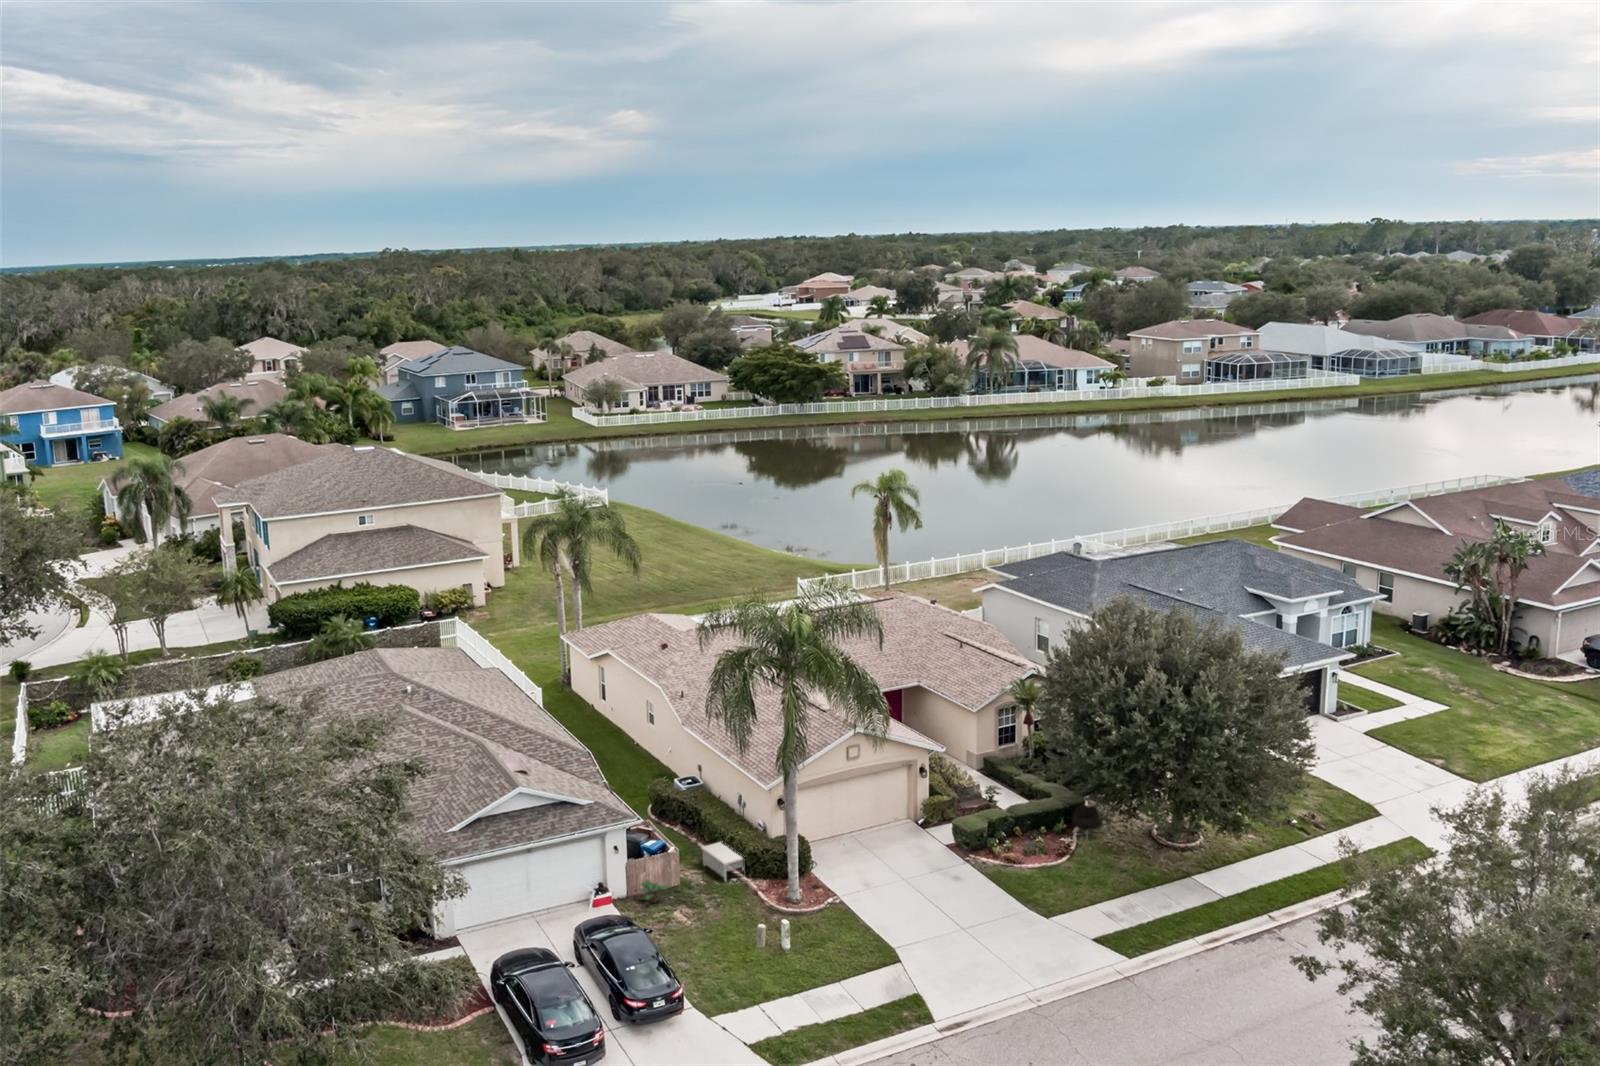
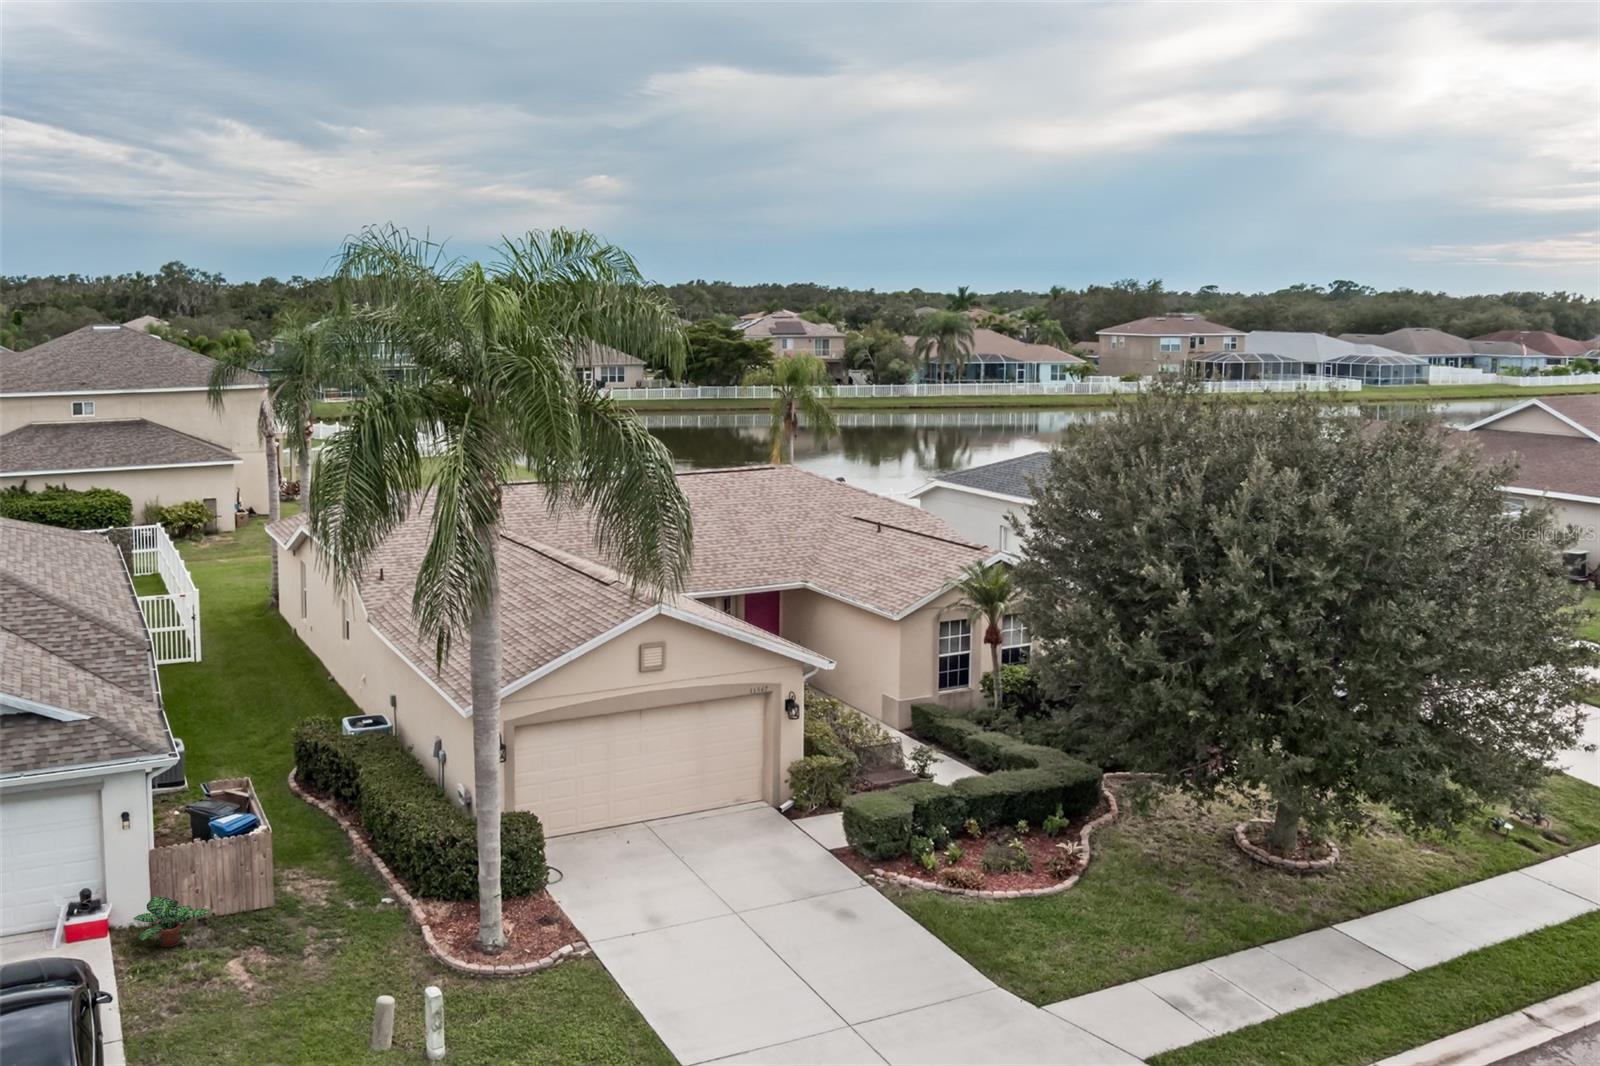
lounge chair: present [1073,805,1101,835] -> none [1079,781,1136,847]
storage bench: present [702,841,744,881] -> none [325,824,405,906]

